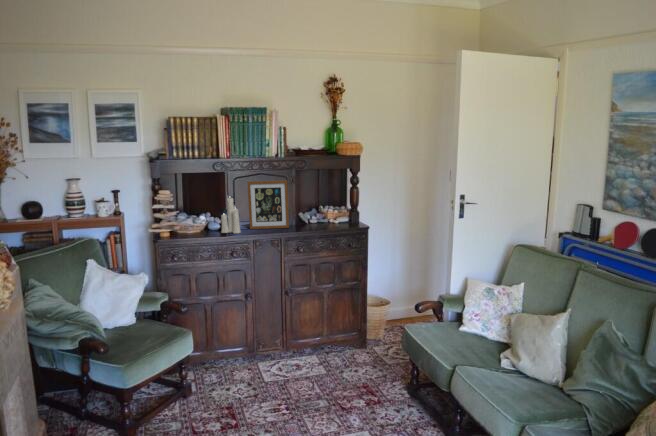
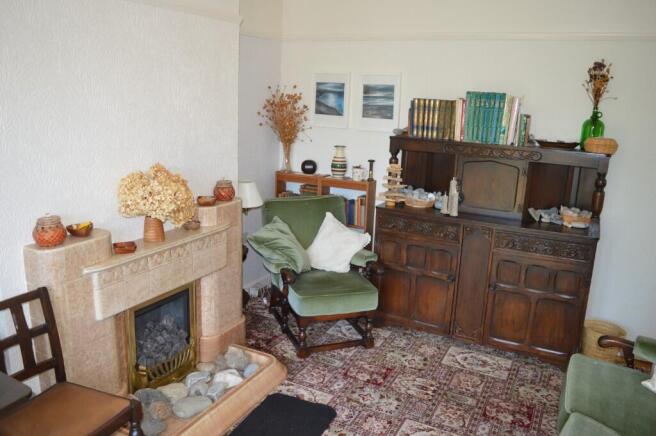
picture frame: present [247,180,289,229] -> none [470,167,516,221]

